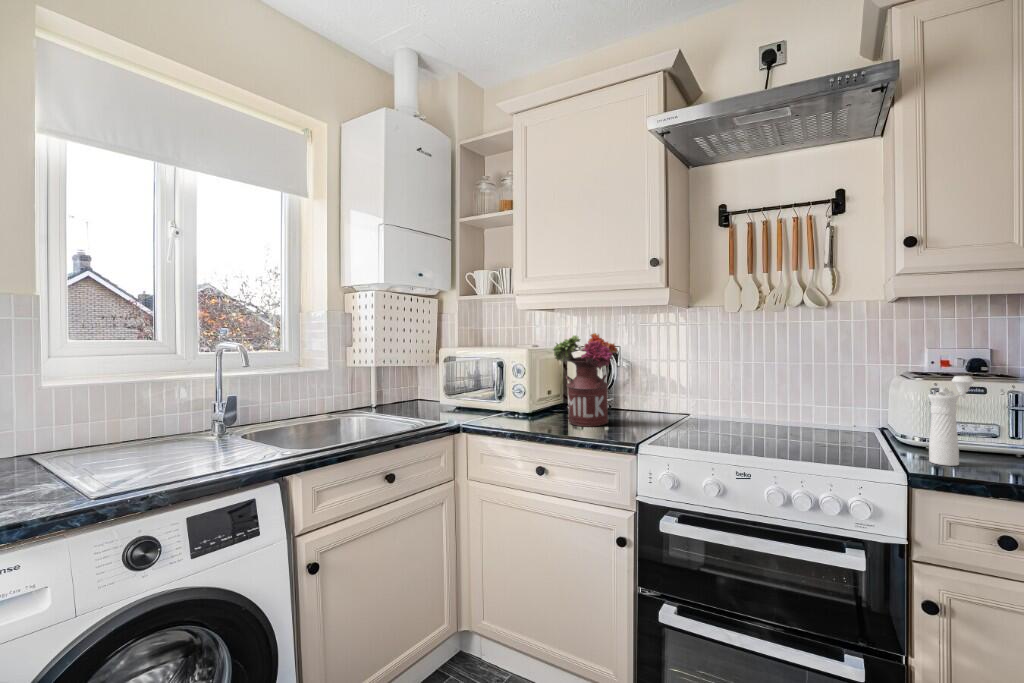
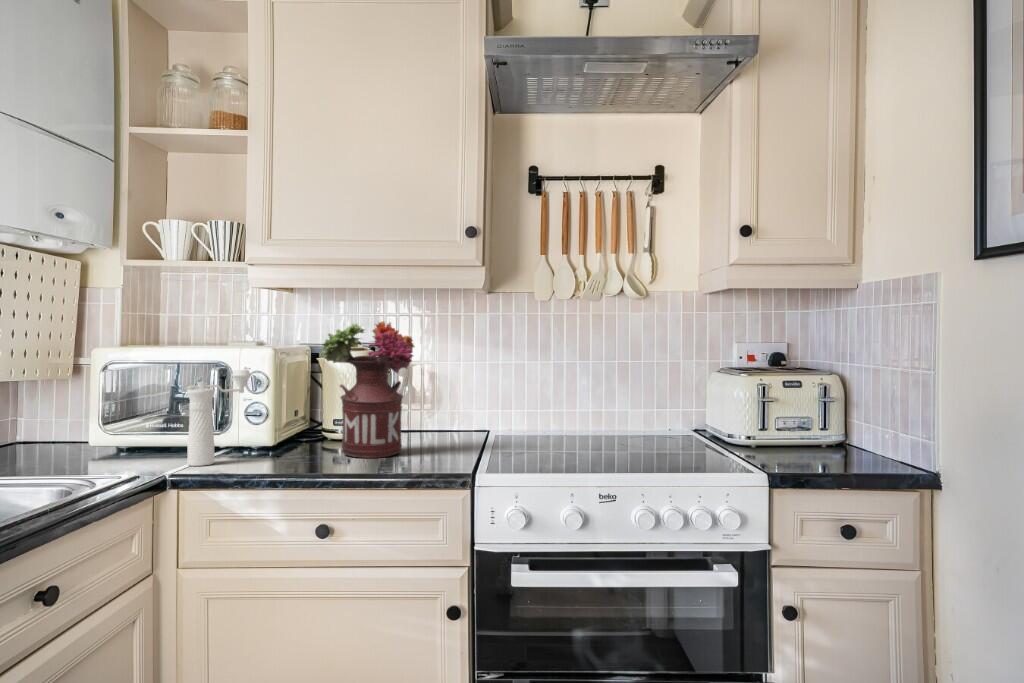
pepper mill: present [928,376,974,466] -> present [187,370,251,466]

